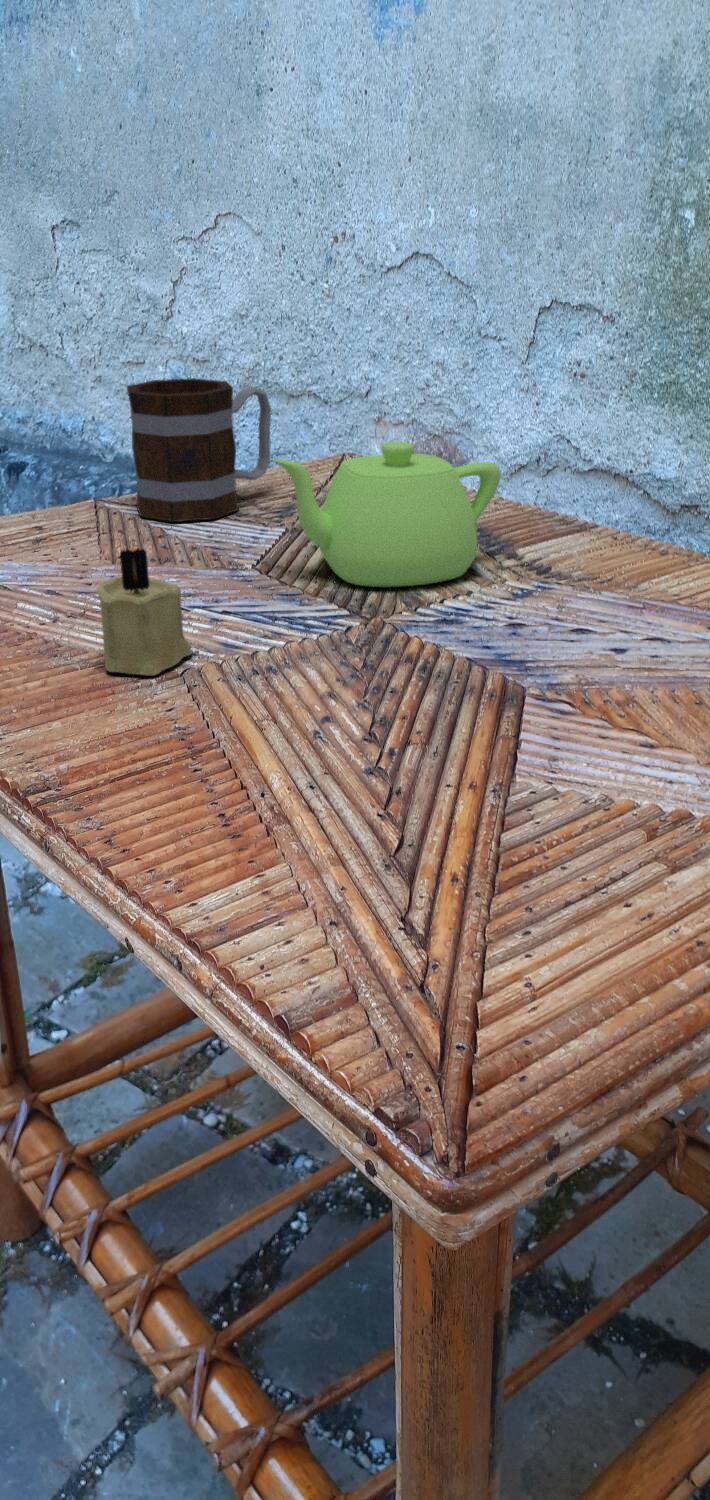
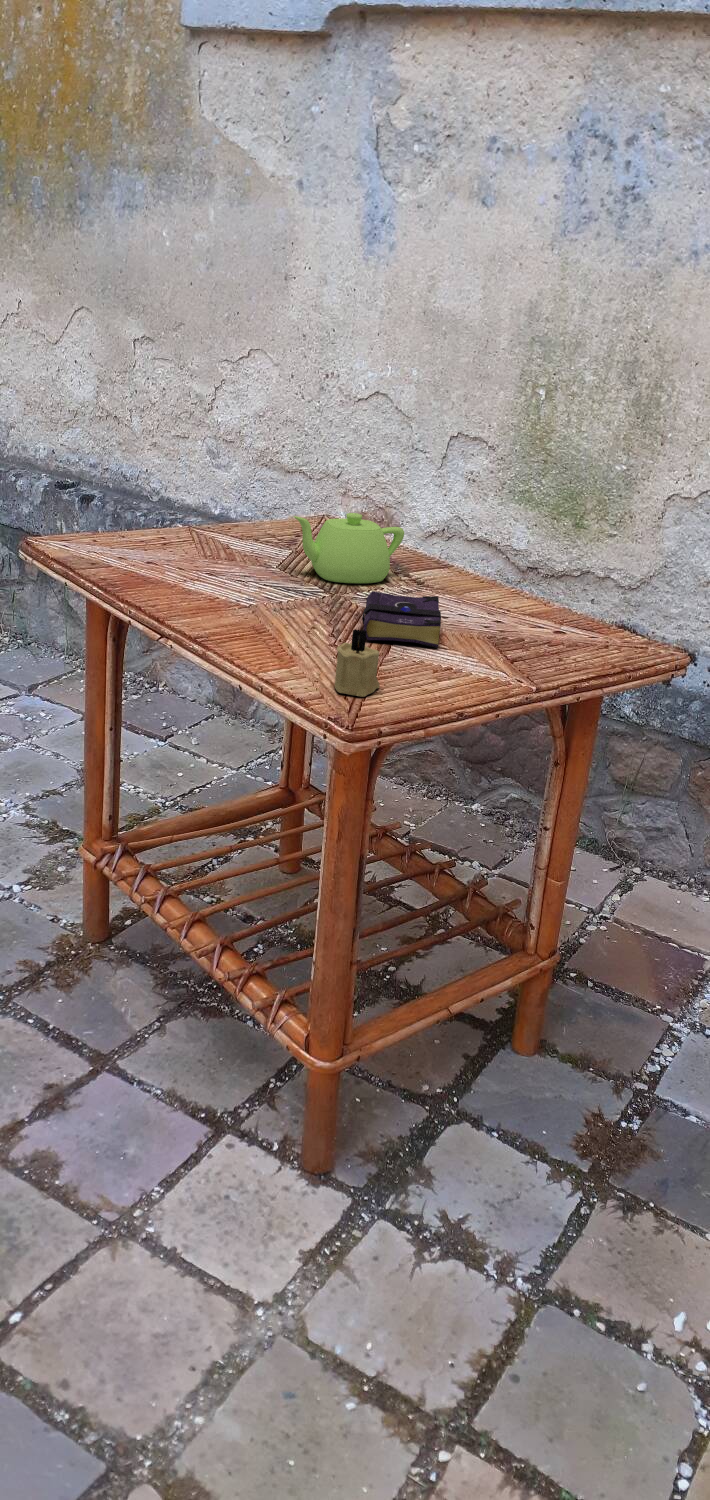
mug: present [127,378,271,522] -> none [210,466,288,543]
candle: present [96,549,192,676] -> present [335,629,380,697]
book: none [442,609,639,749] -> present [362,591,441,648]

